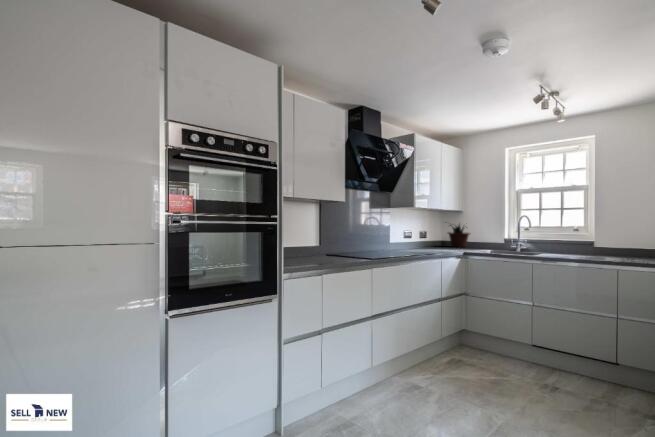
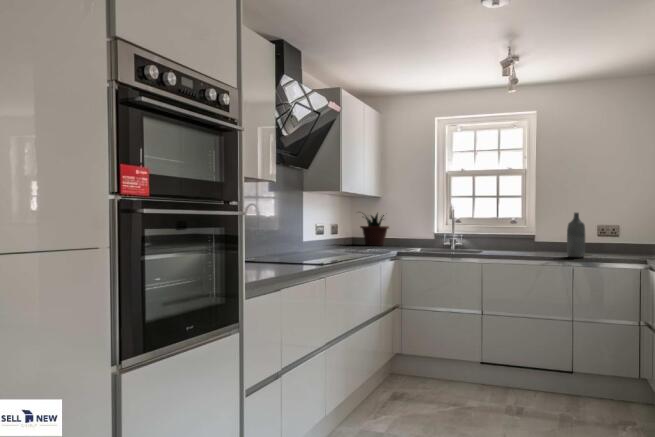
bottle: none [613,222,632,262] -> present [567,213,585,257]

